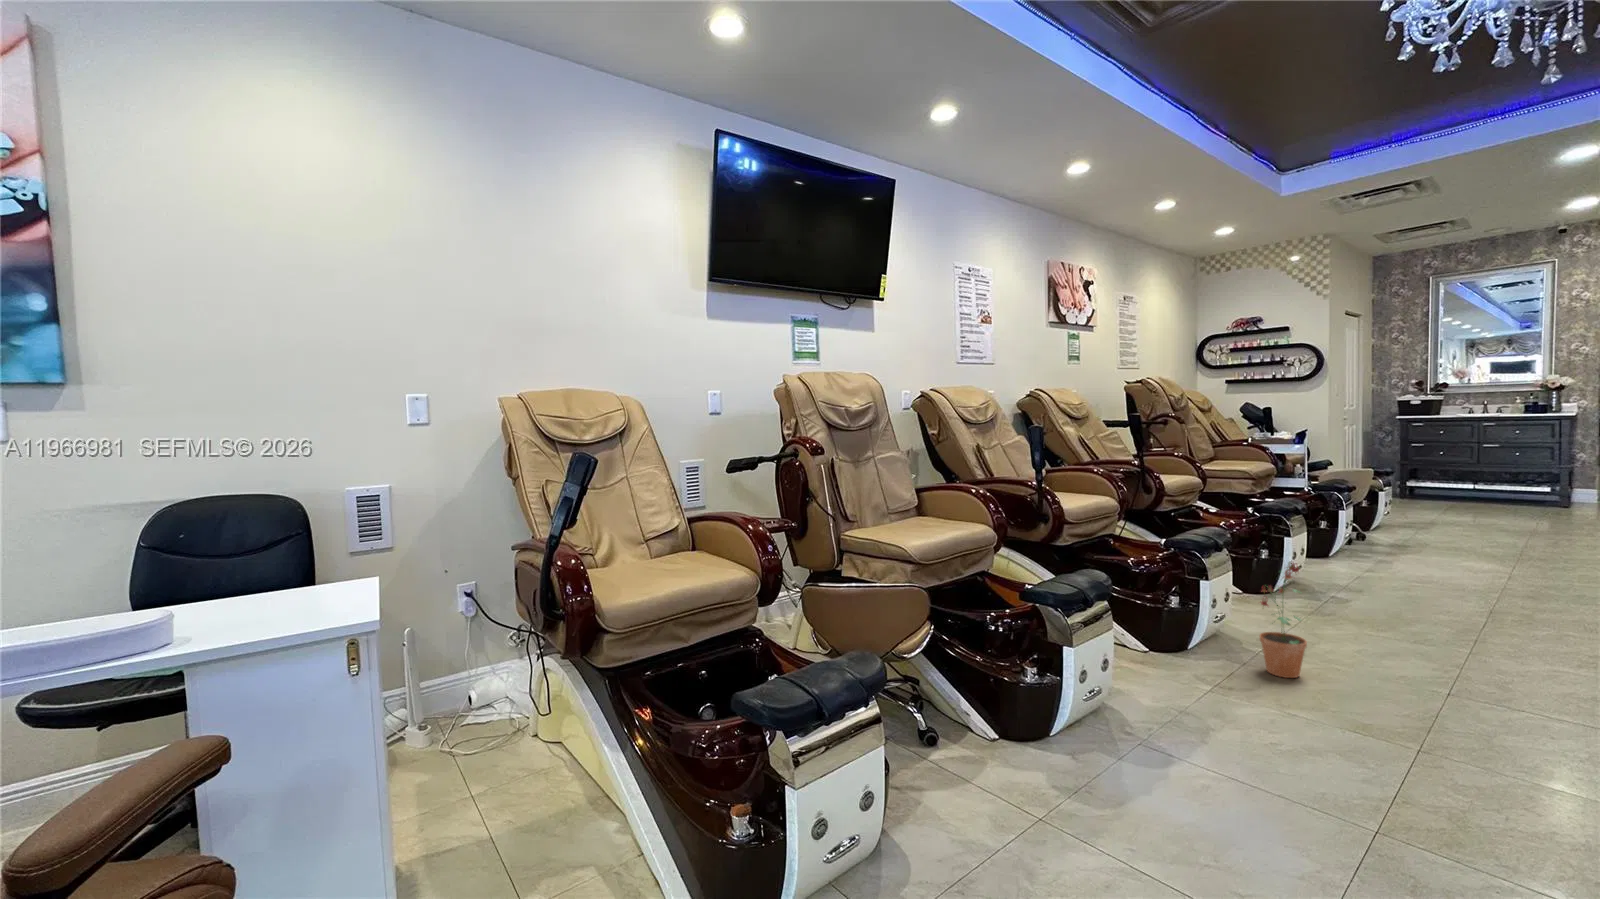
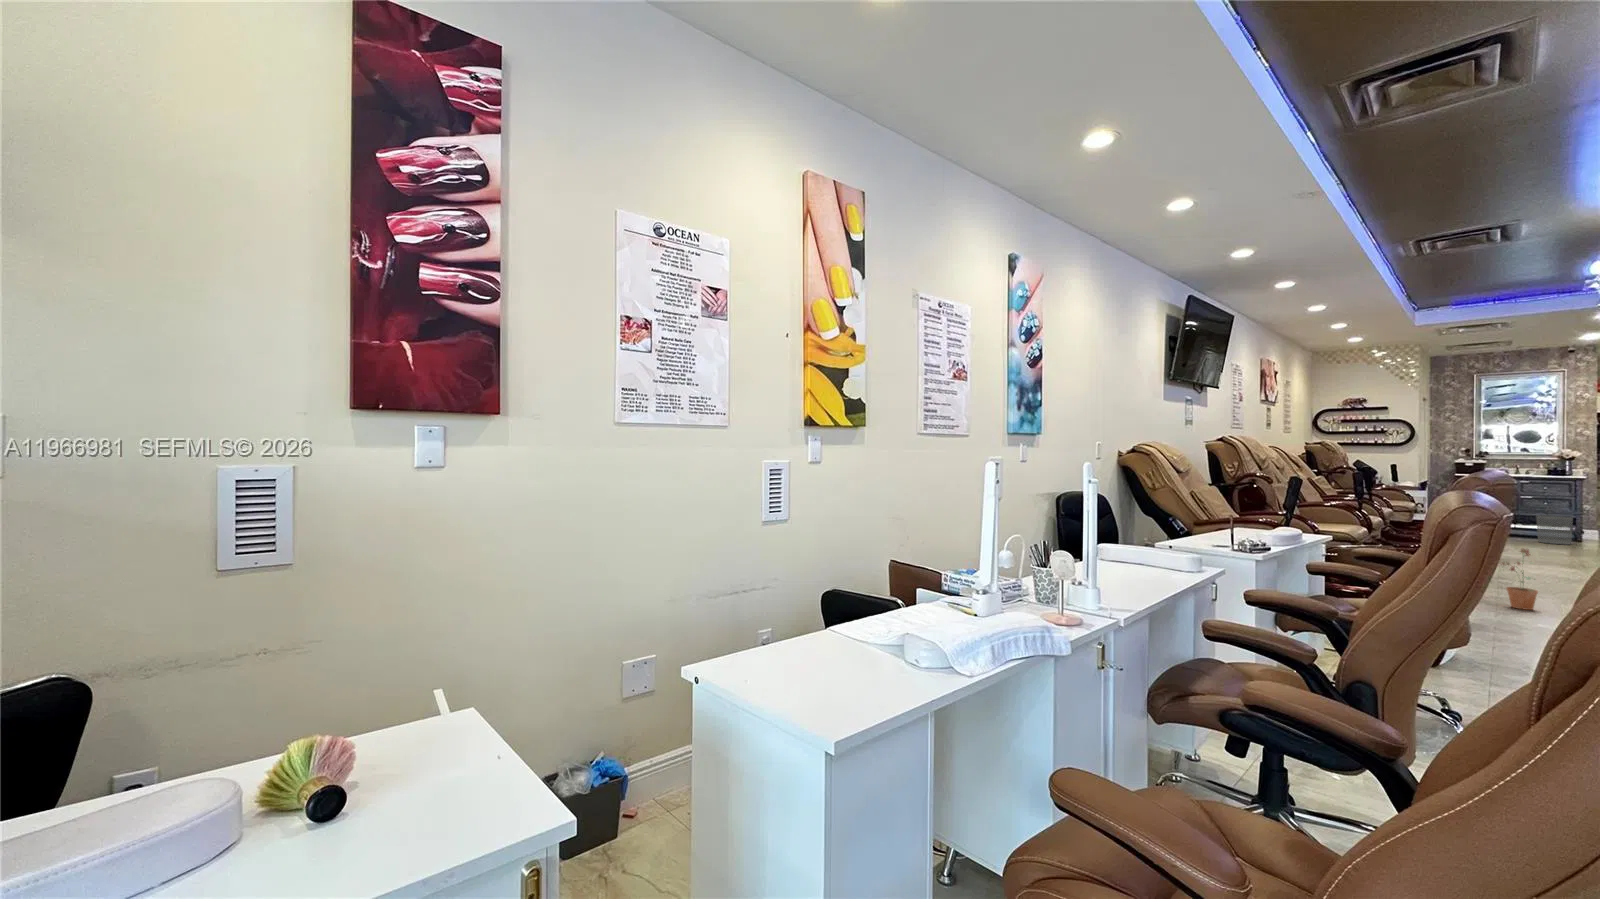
waste bin: none [1497,473,1547,515] -> present [1536,515,1573,545]

